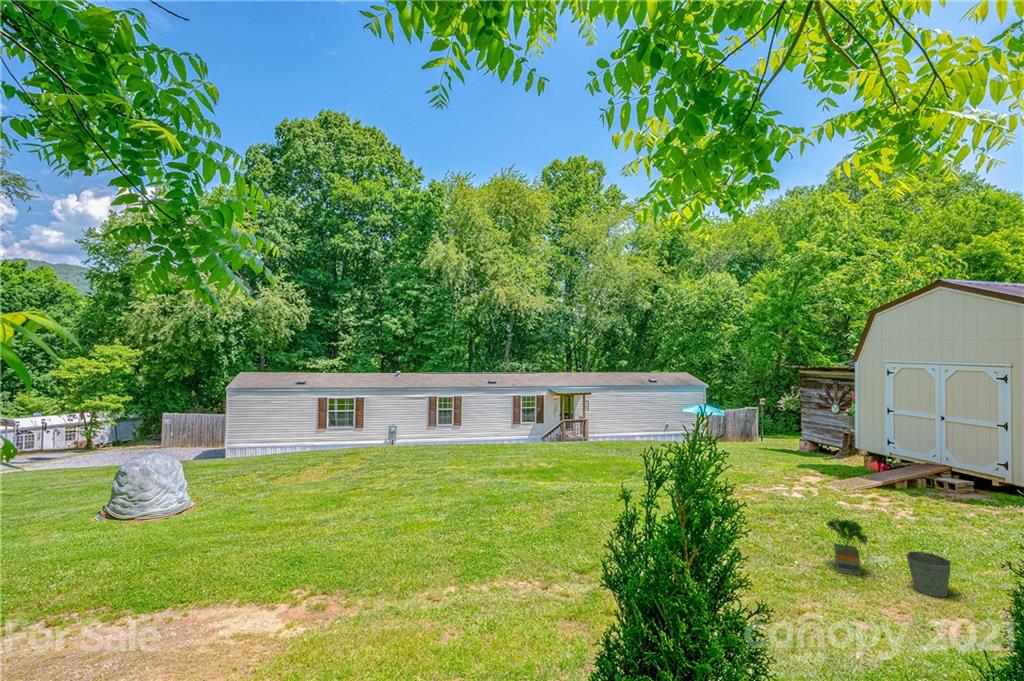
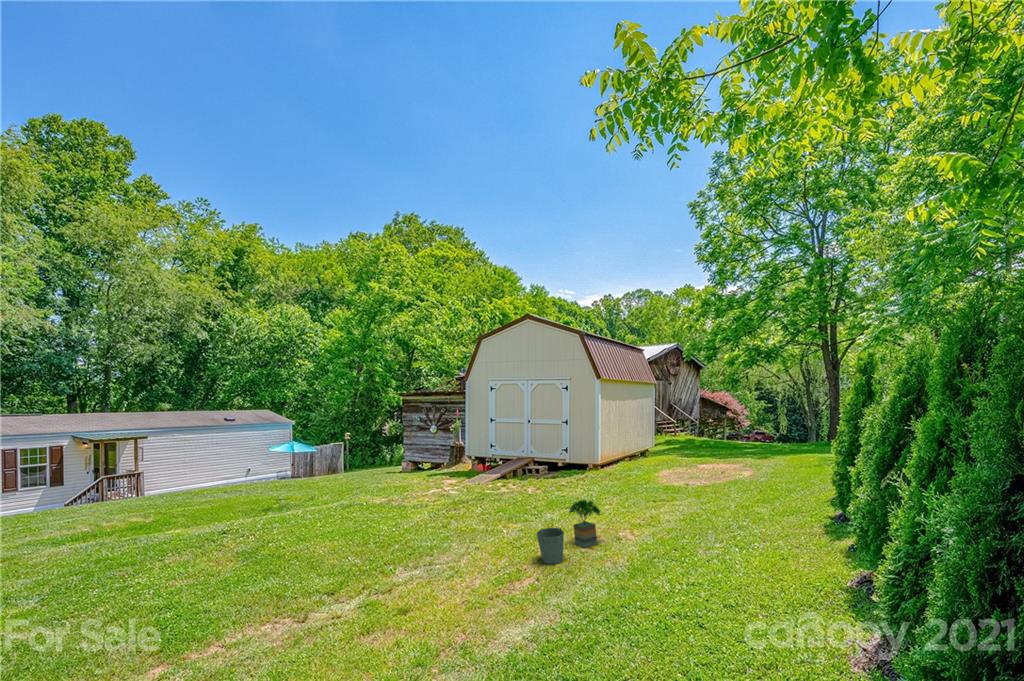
bucket: present [906,552,951,597] -> present [536,528,564,564]

